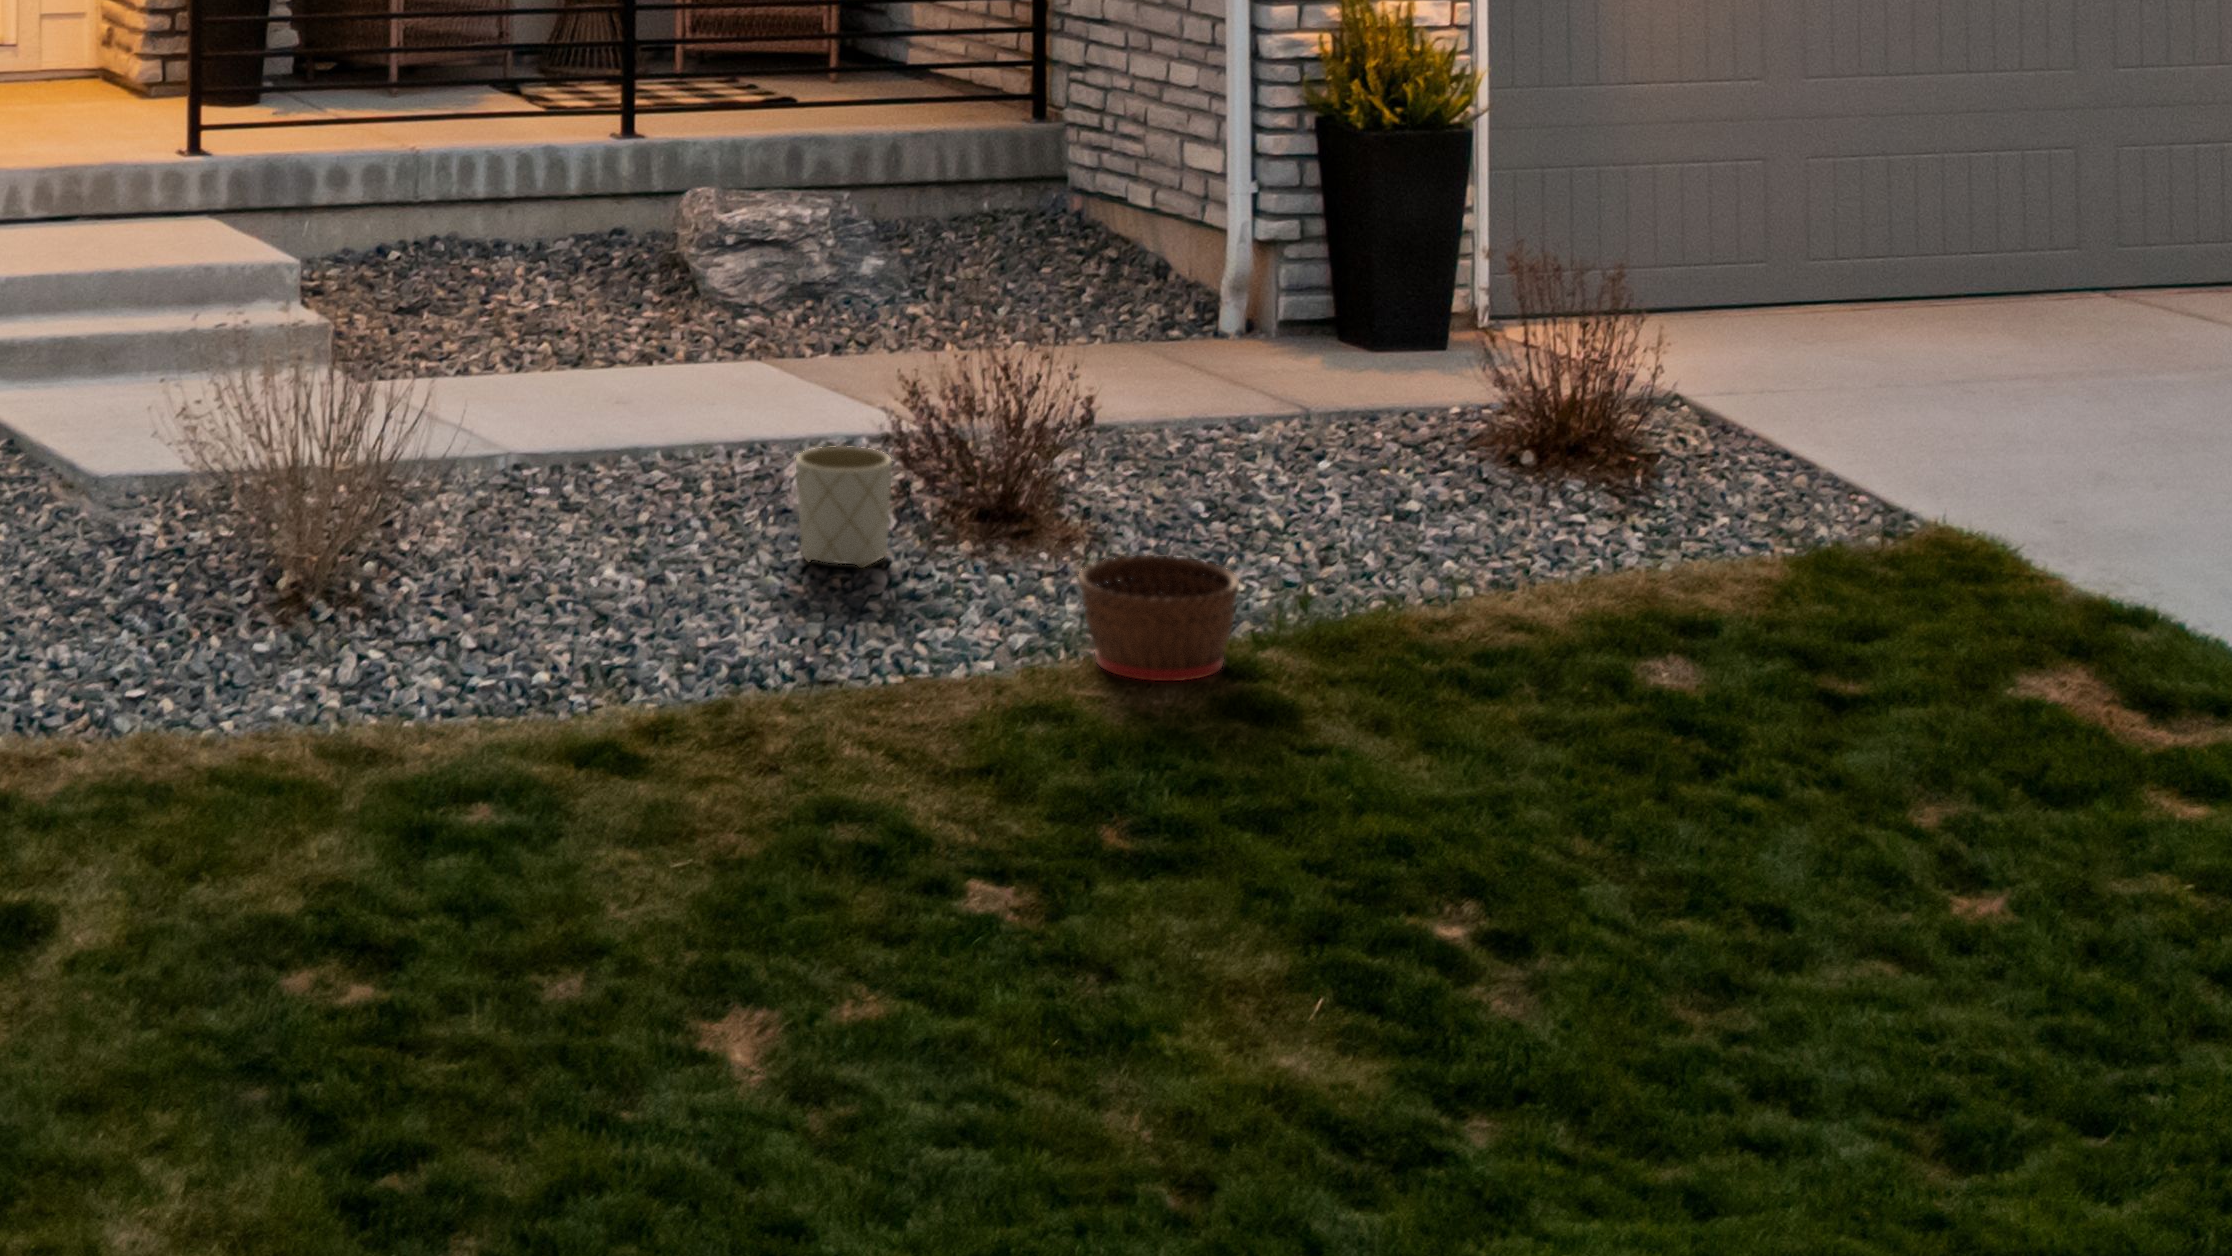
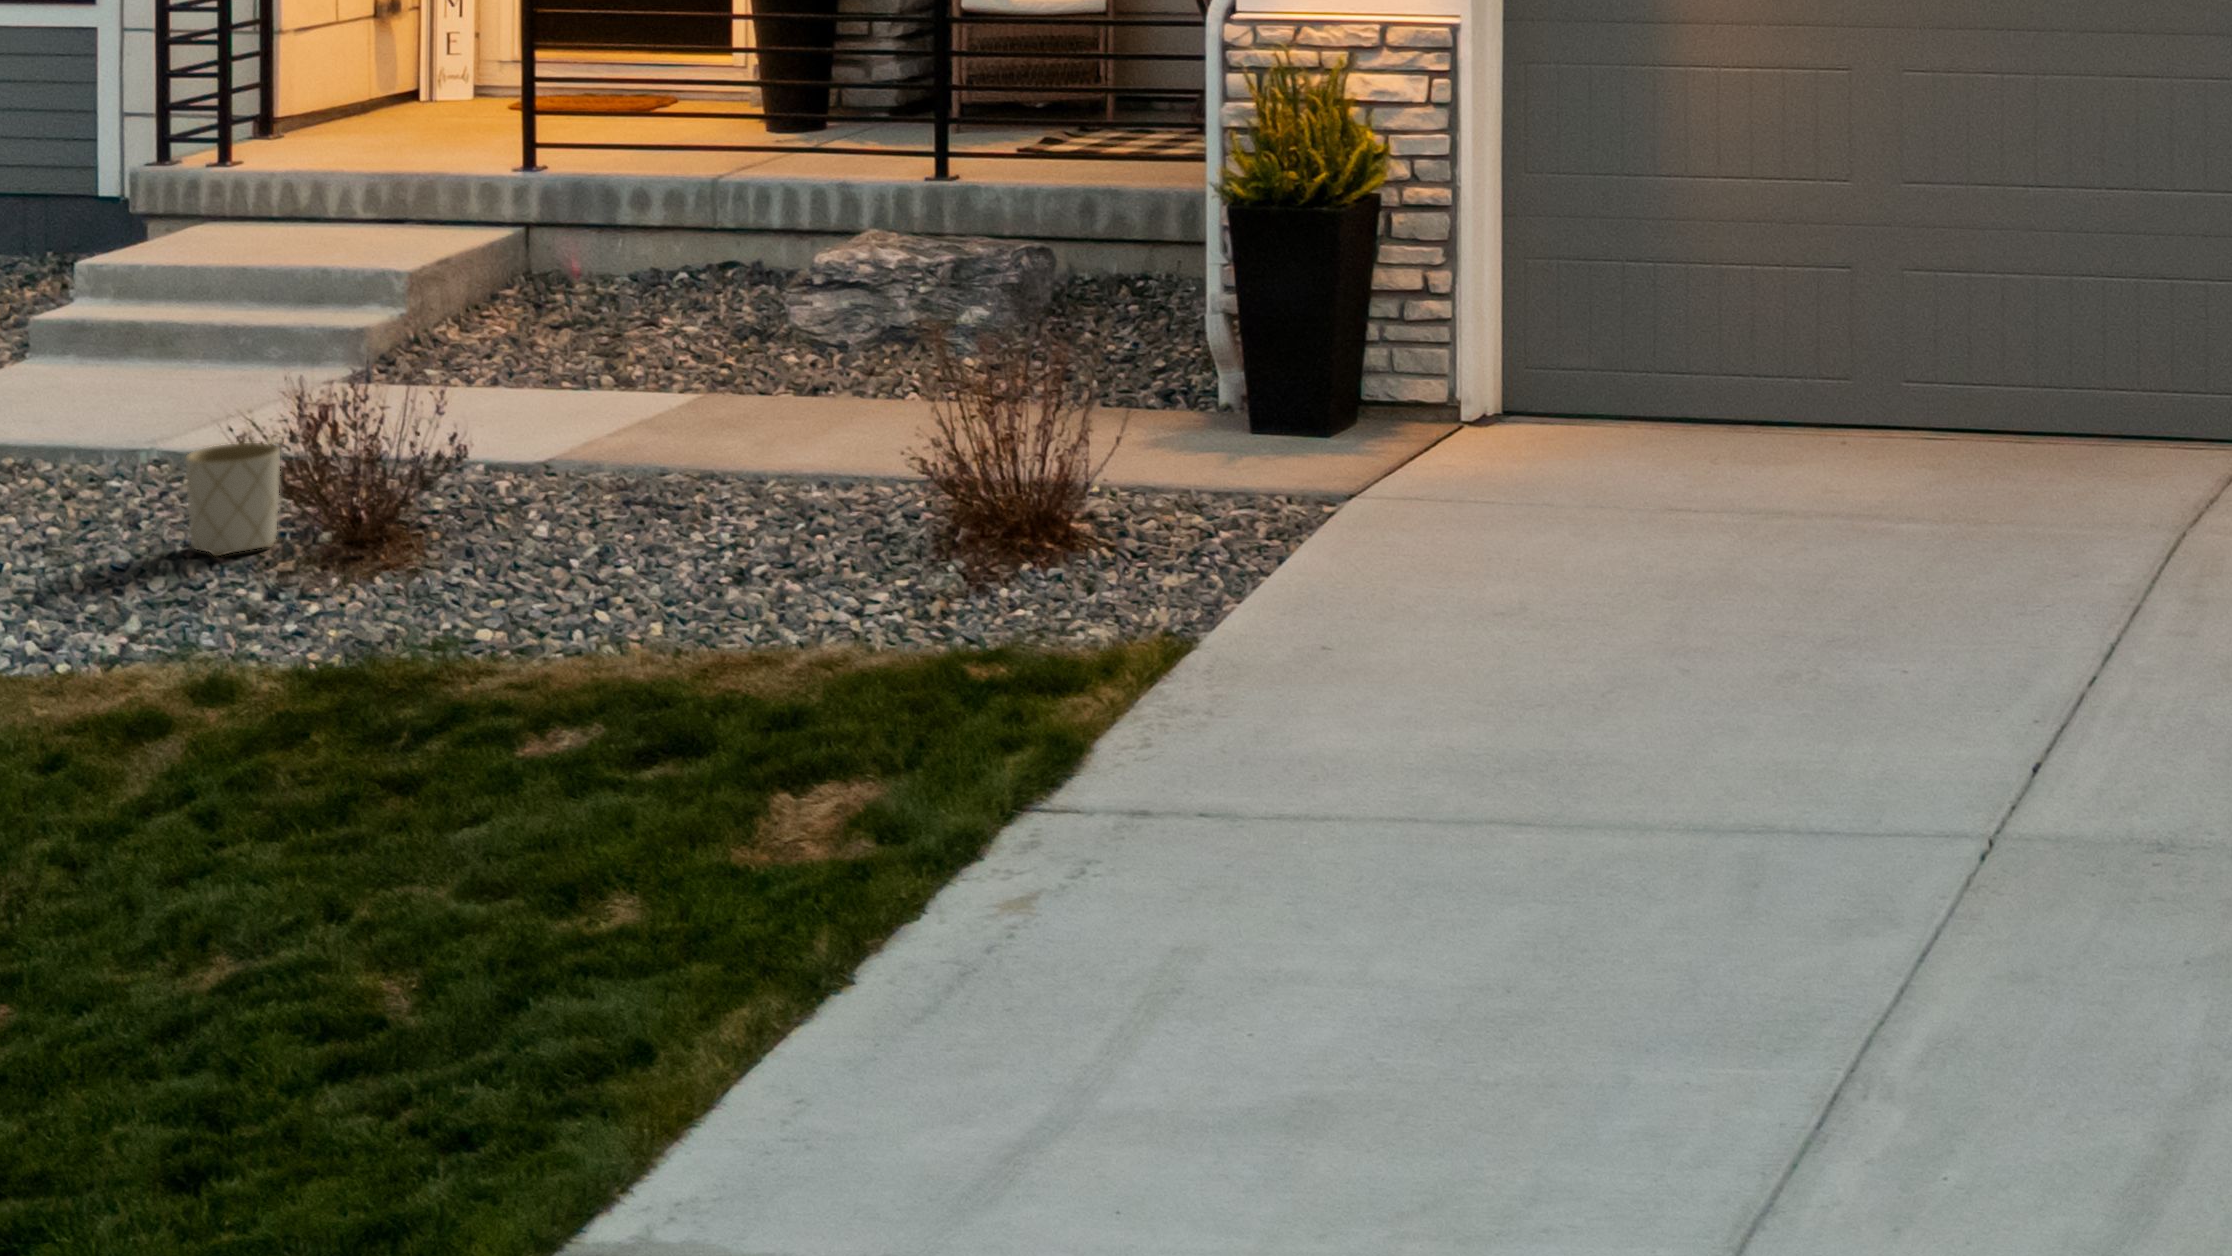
basket: present [1079,555,1239,681] -> none [77,553,238,670]

